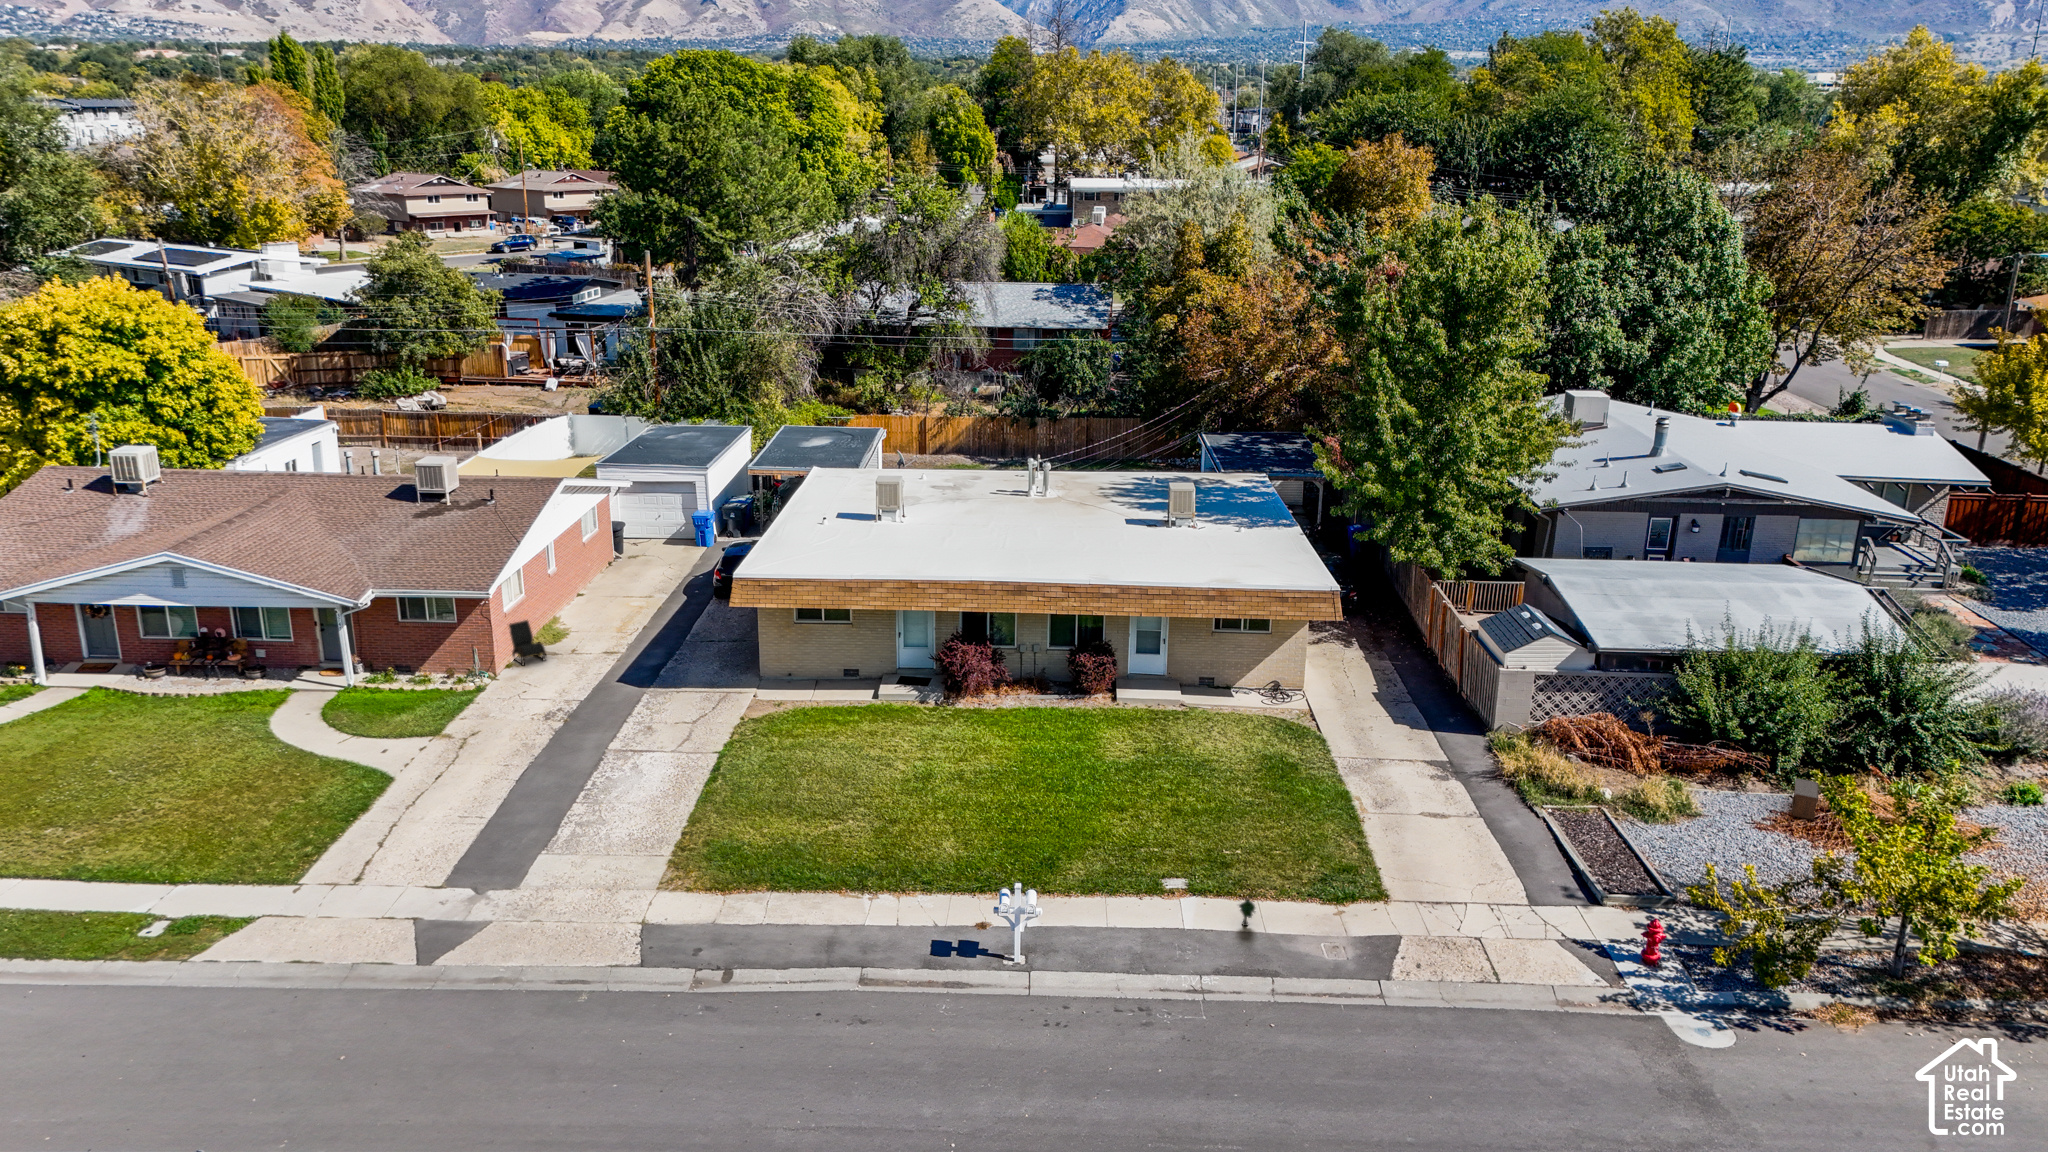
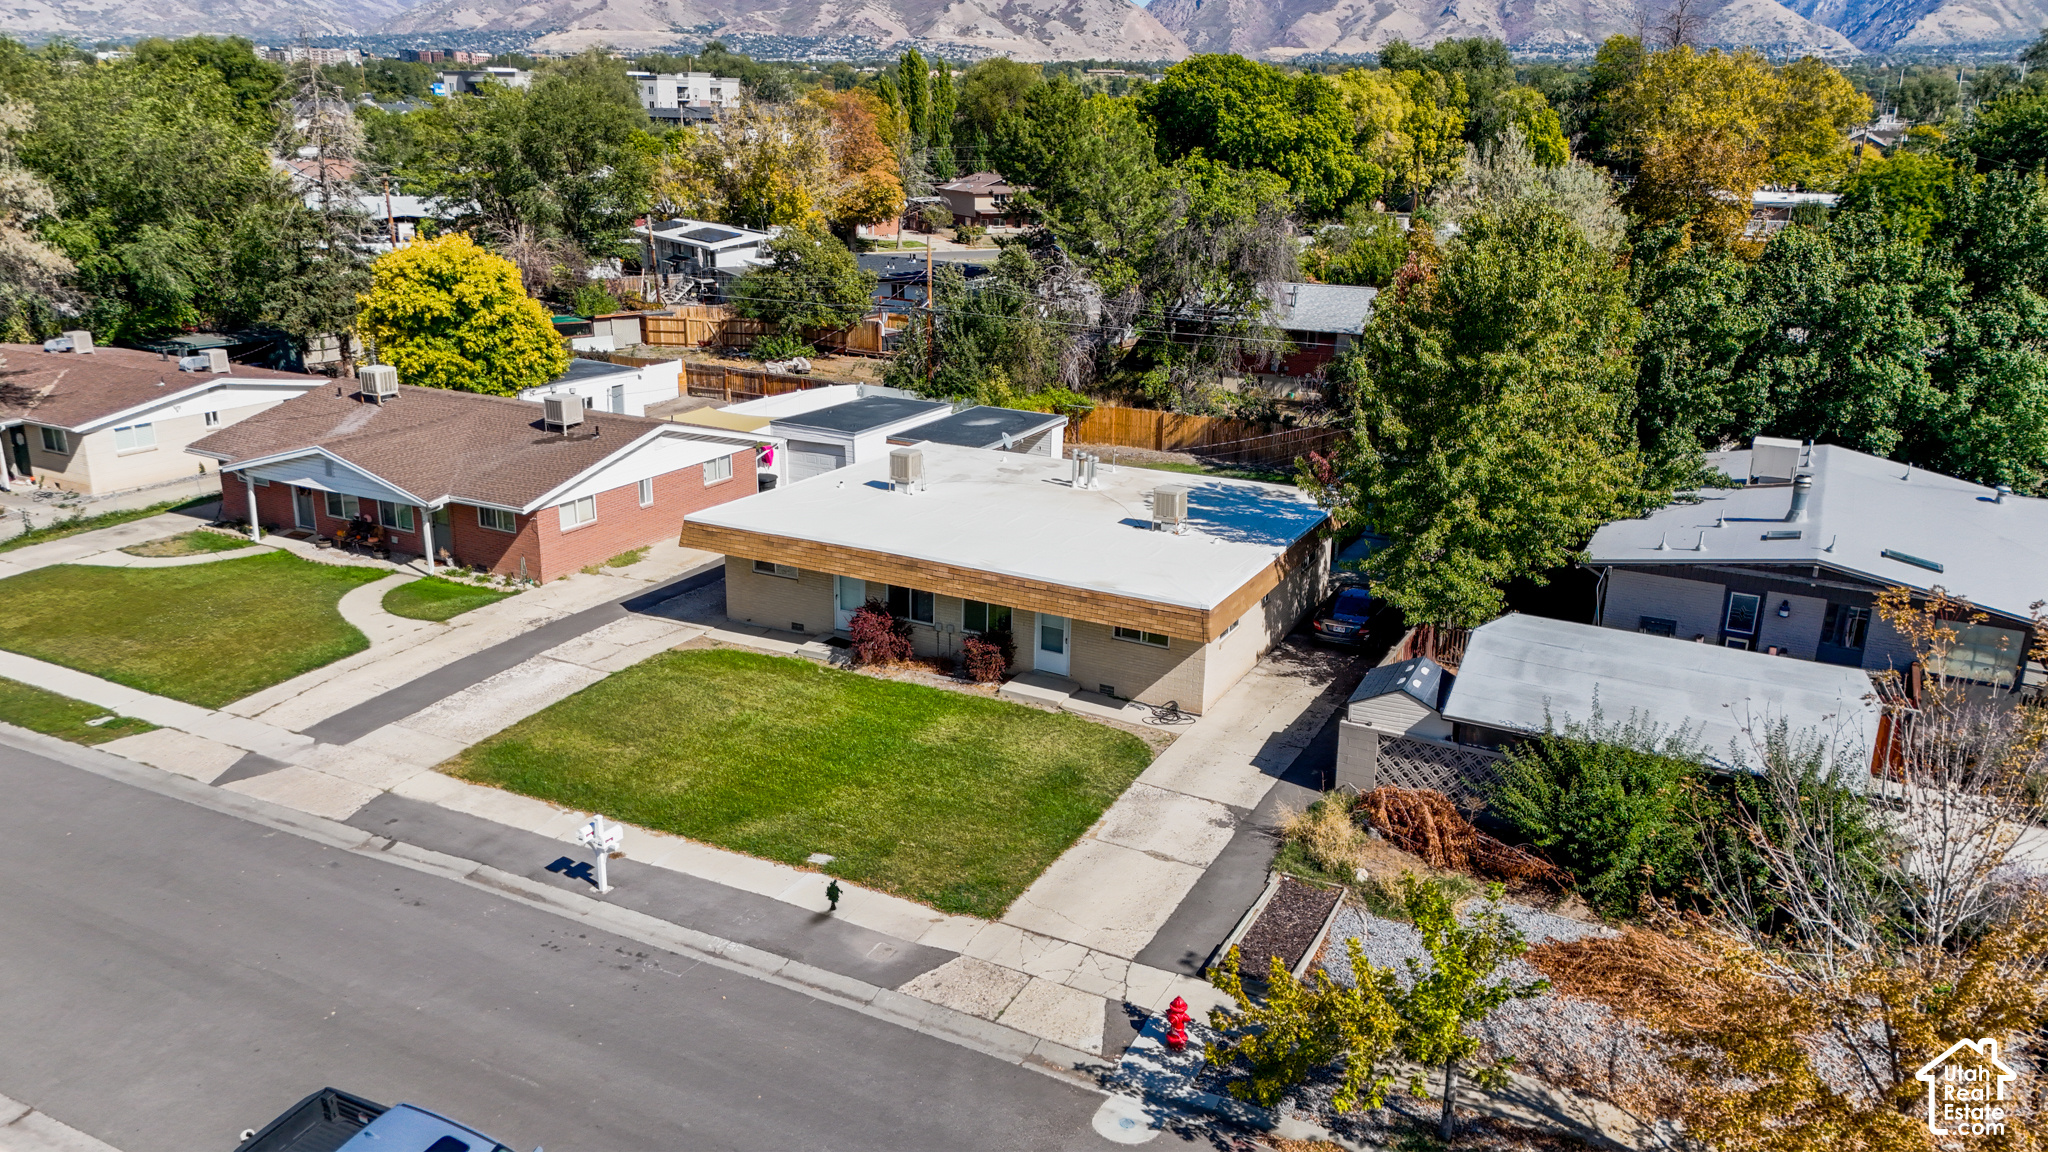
lounge chair: present [509,620,546,665] -> none [564,541,588,580]
bench: present [1792,779,1818,820] -> none [1582,912,1637,964]

